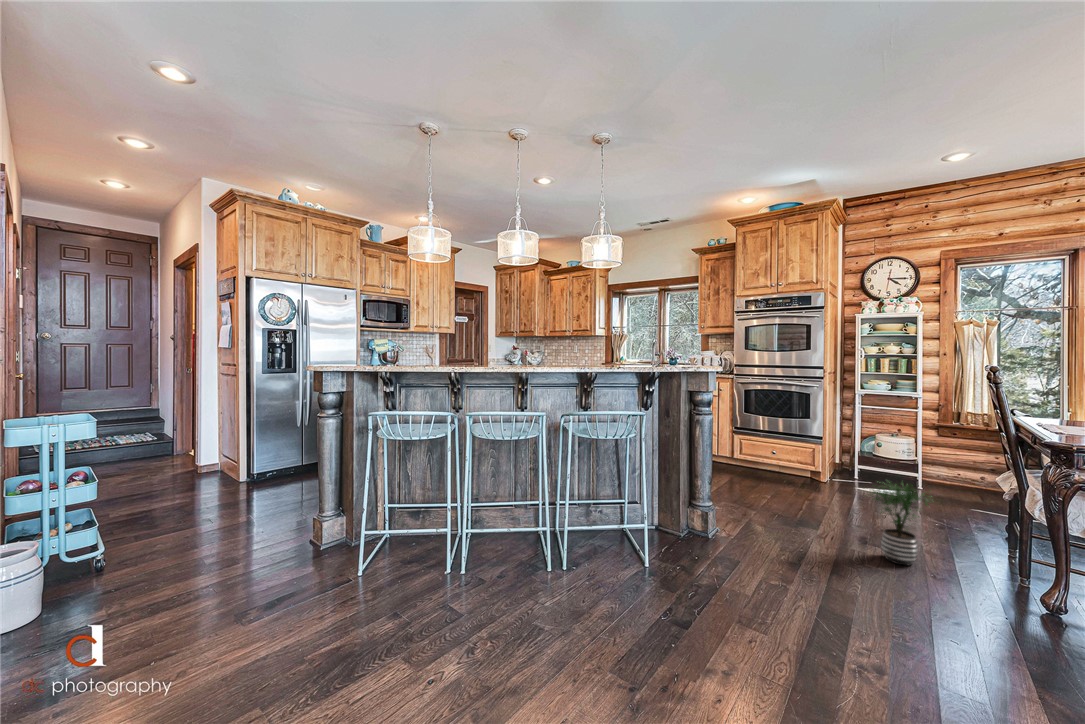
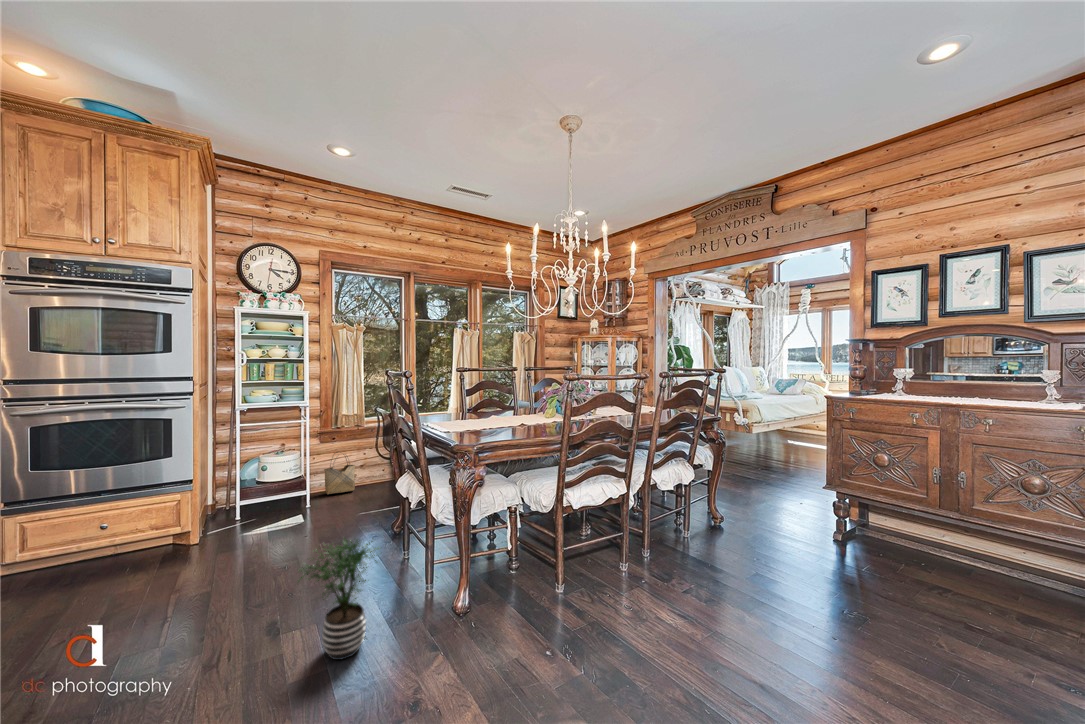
woven basket: none [940,447,979,489] -> present [324,452,355,494]

